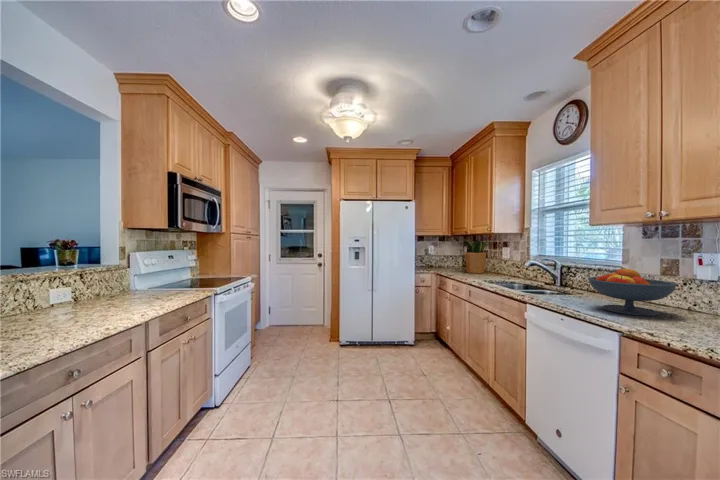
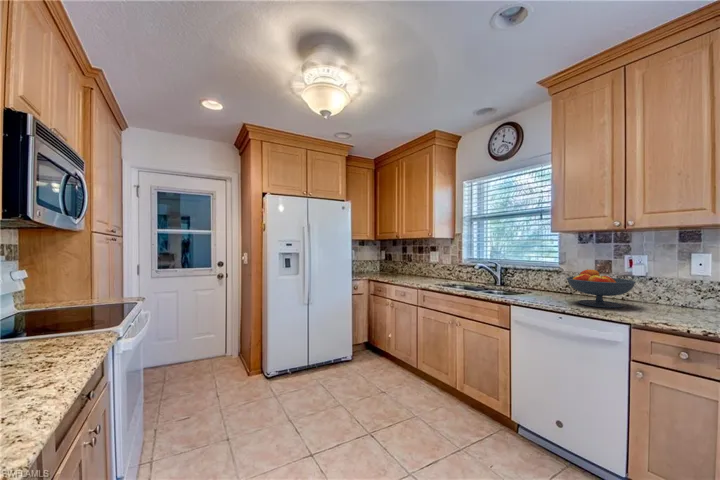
potted plant: present [460,238,492,274] -> none [385,242,419,277]

